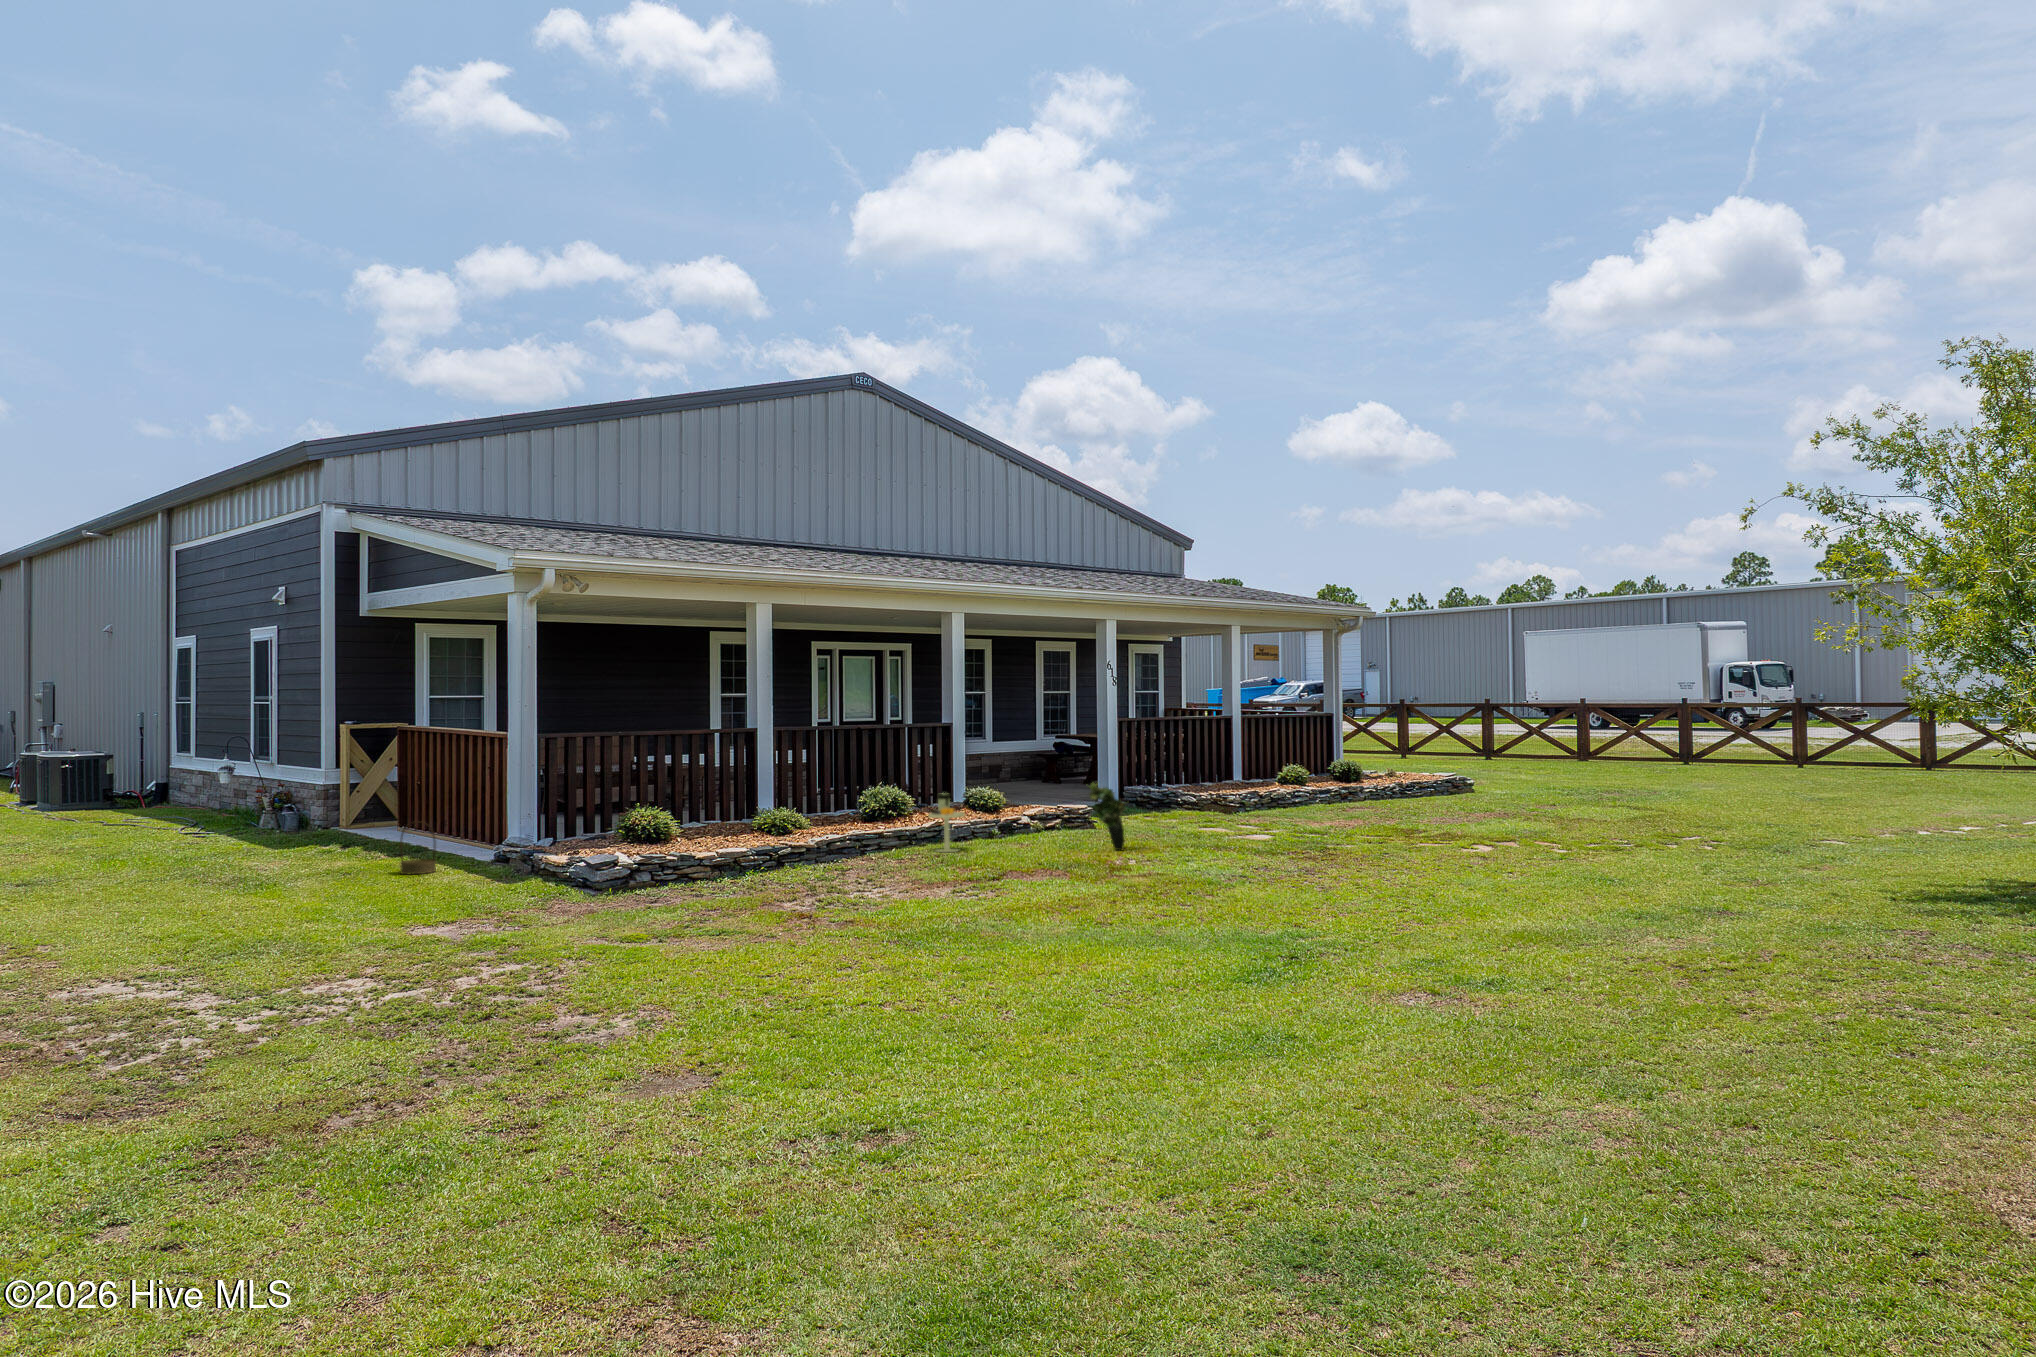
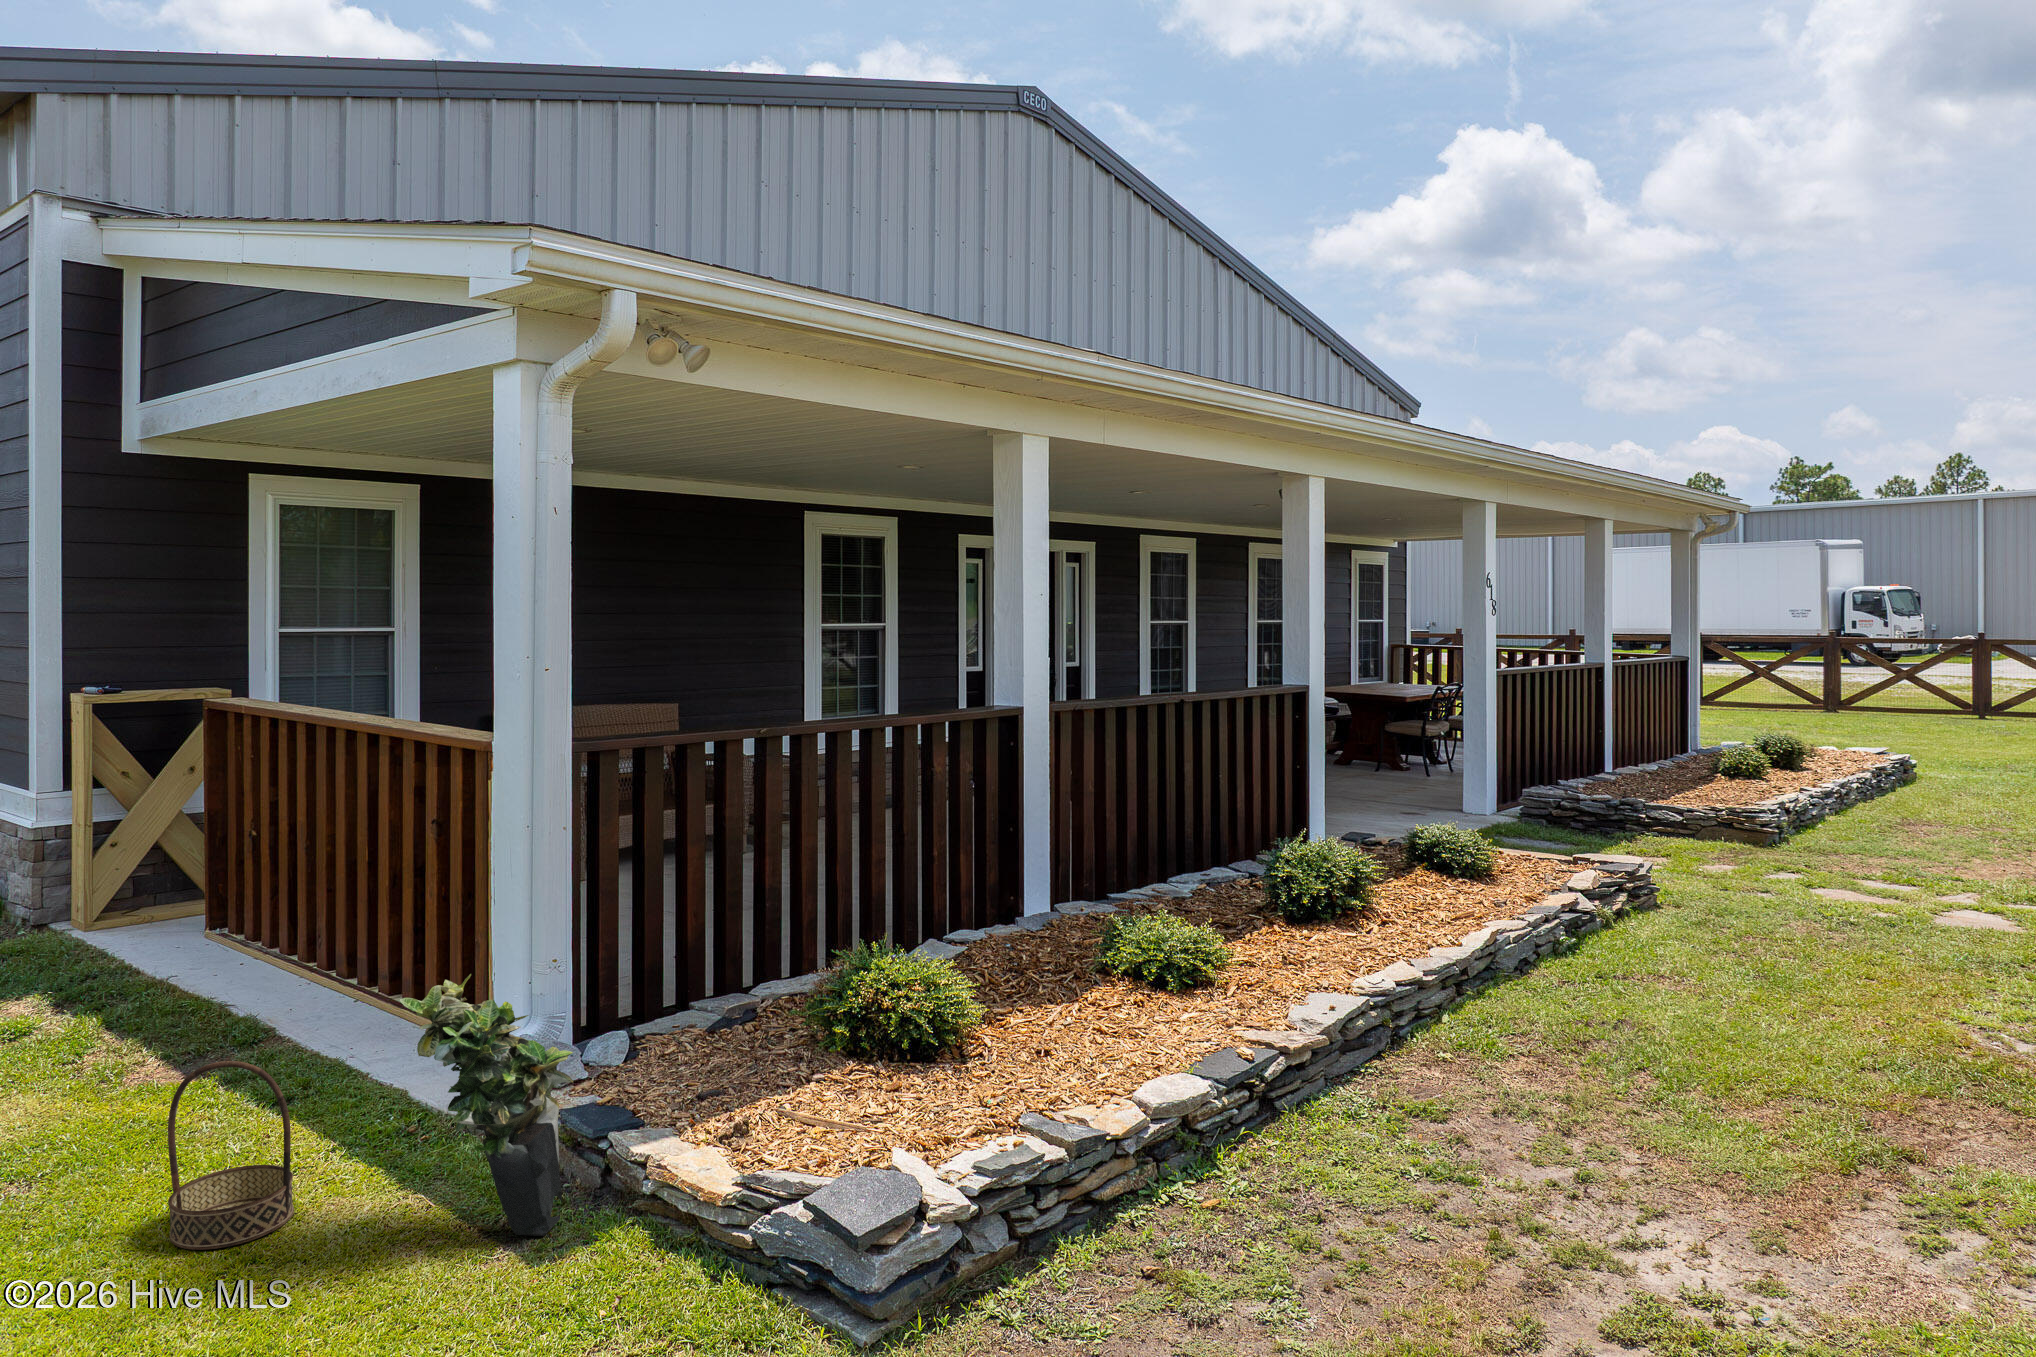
potted plant: present [1089,783,1126,850] -> present [400,974,573,1236]
side table: present [928,794,965,852] -> none [1512,873,1606,1019]

